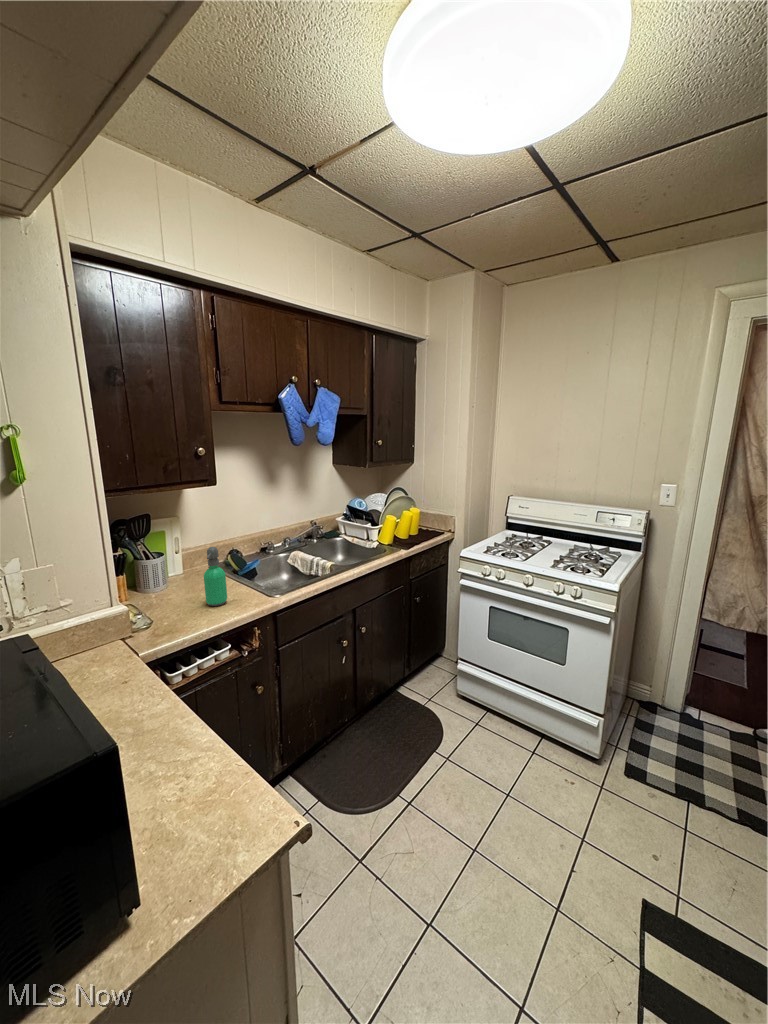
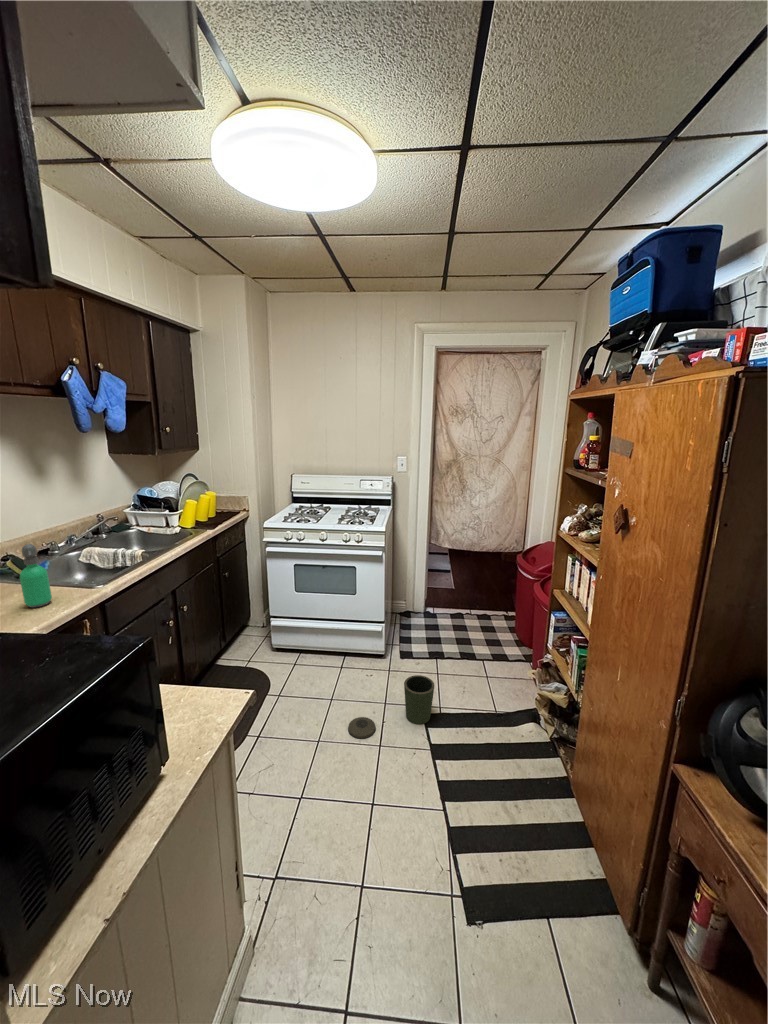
trash can: none [514,824,666,913] -> present [348,675,435,739]

